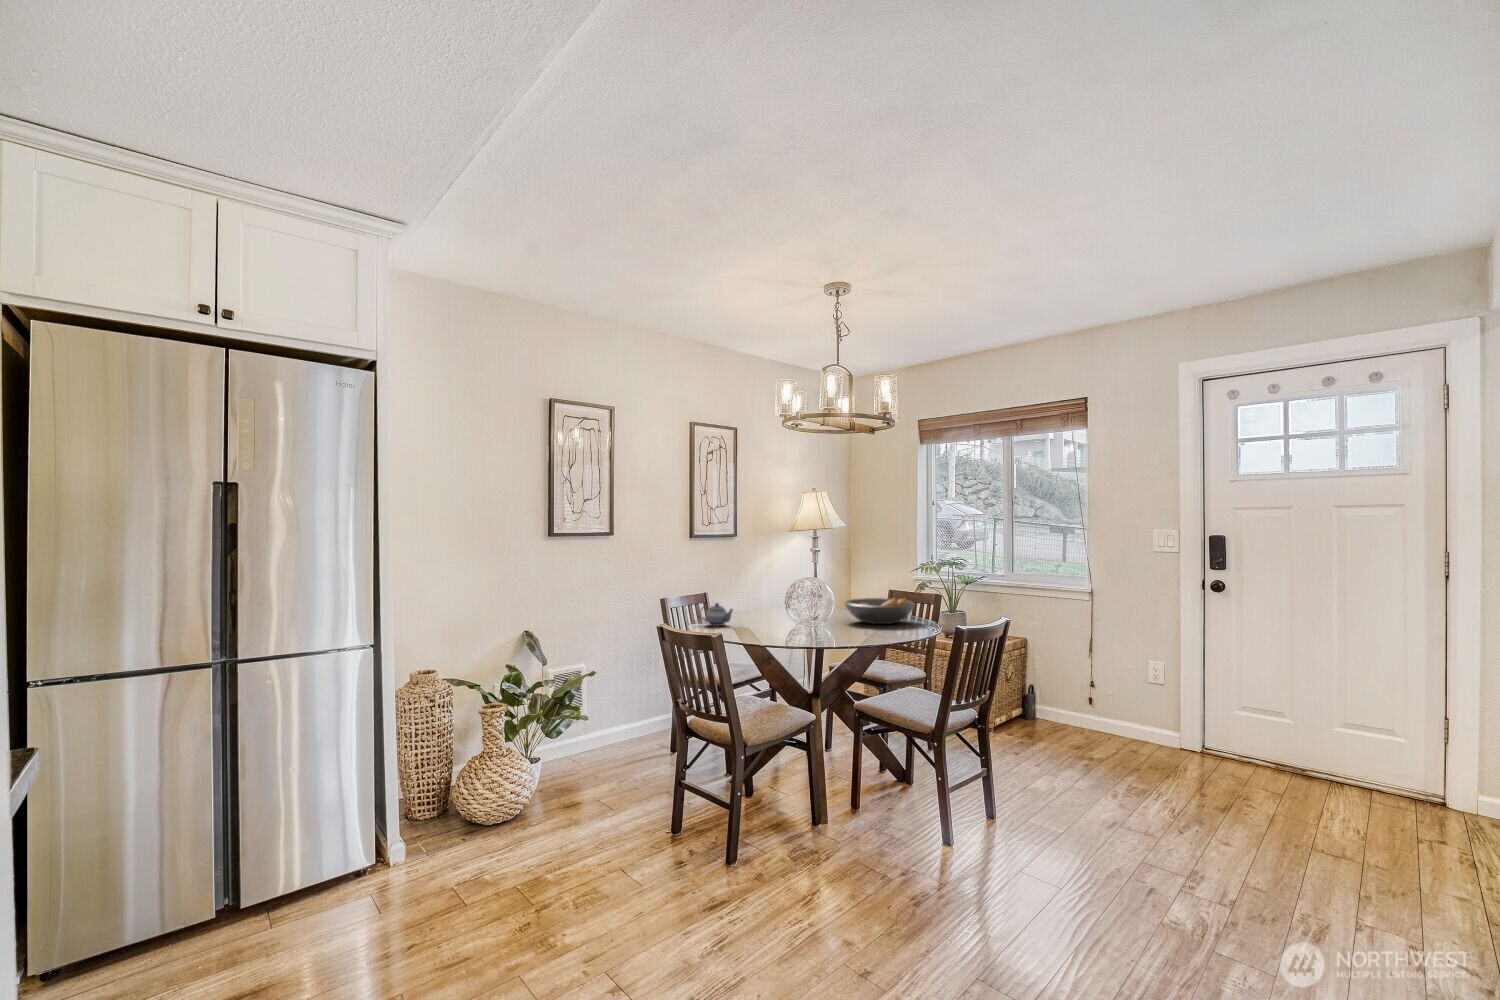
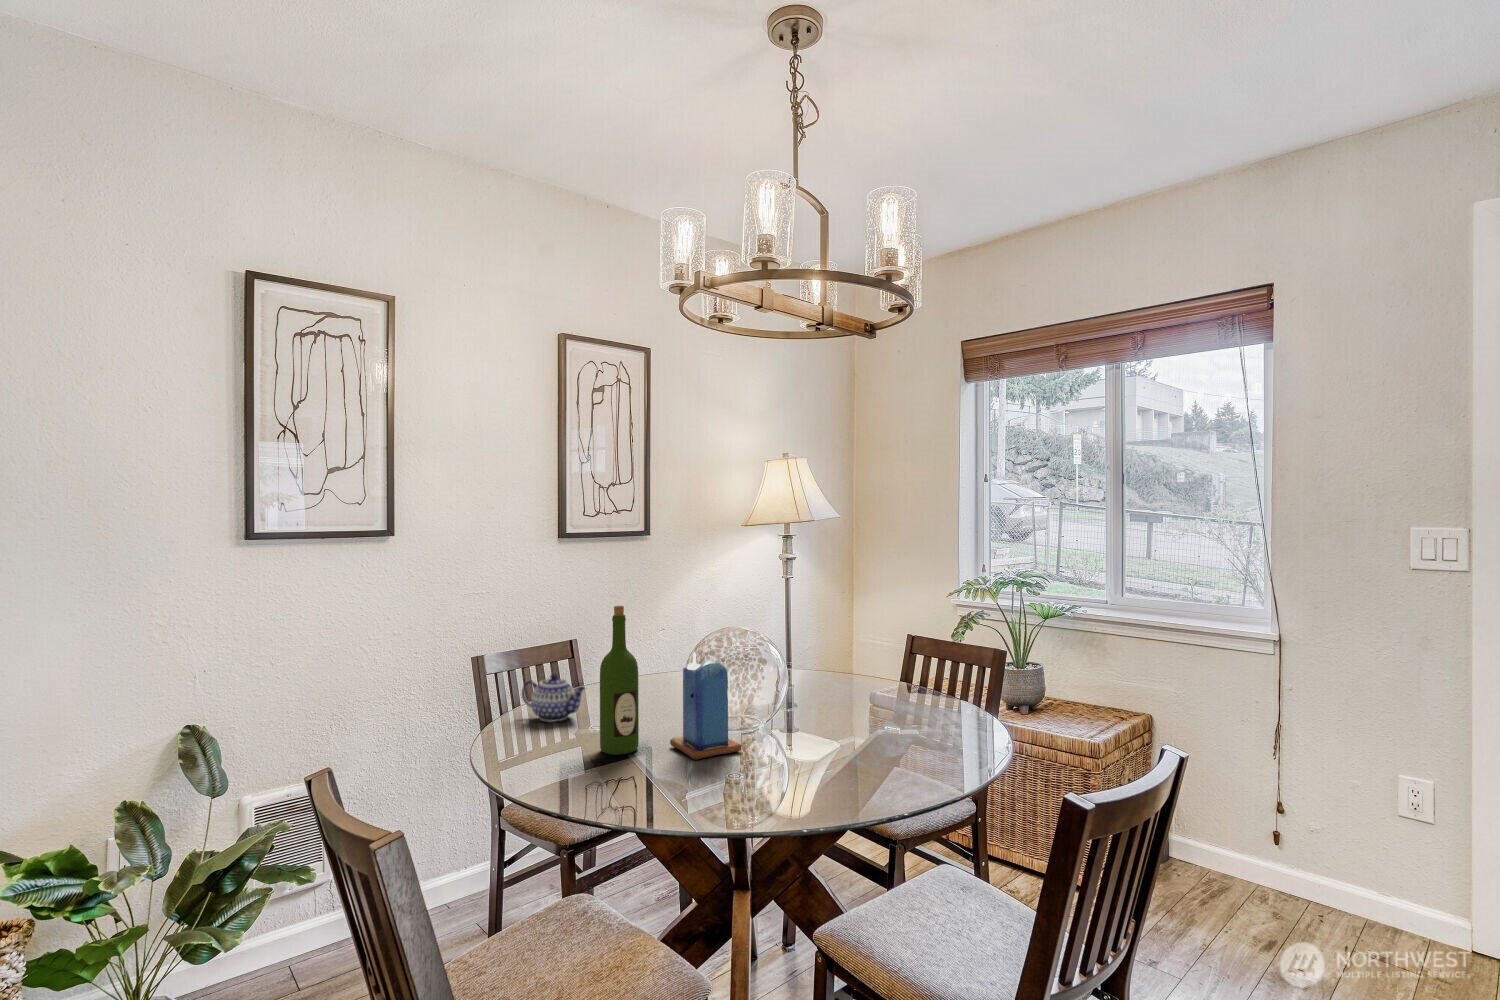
wine bottle: none [752,566,770,633] -> present [600,606,639,755]
candle: none [784,587,818,634] -> present [670,652,741,760]
fruit bowl: present [844,598,915,624] -> none [811,660,955,720]

